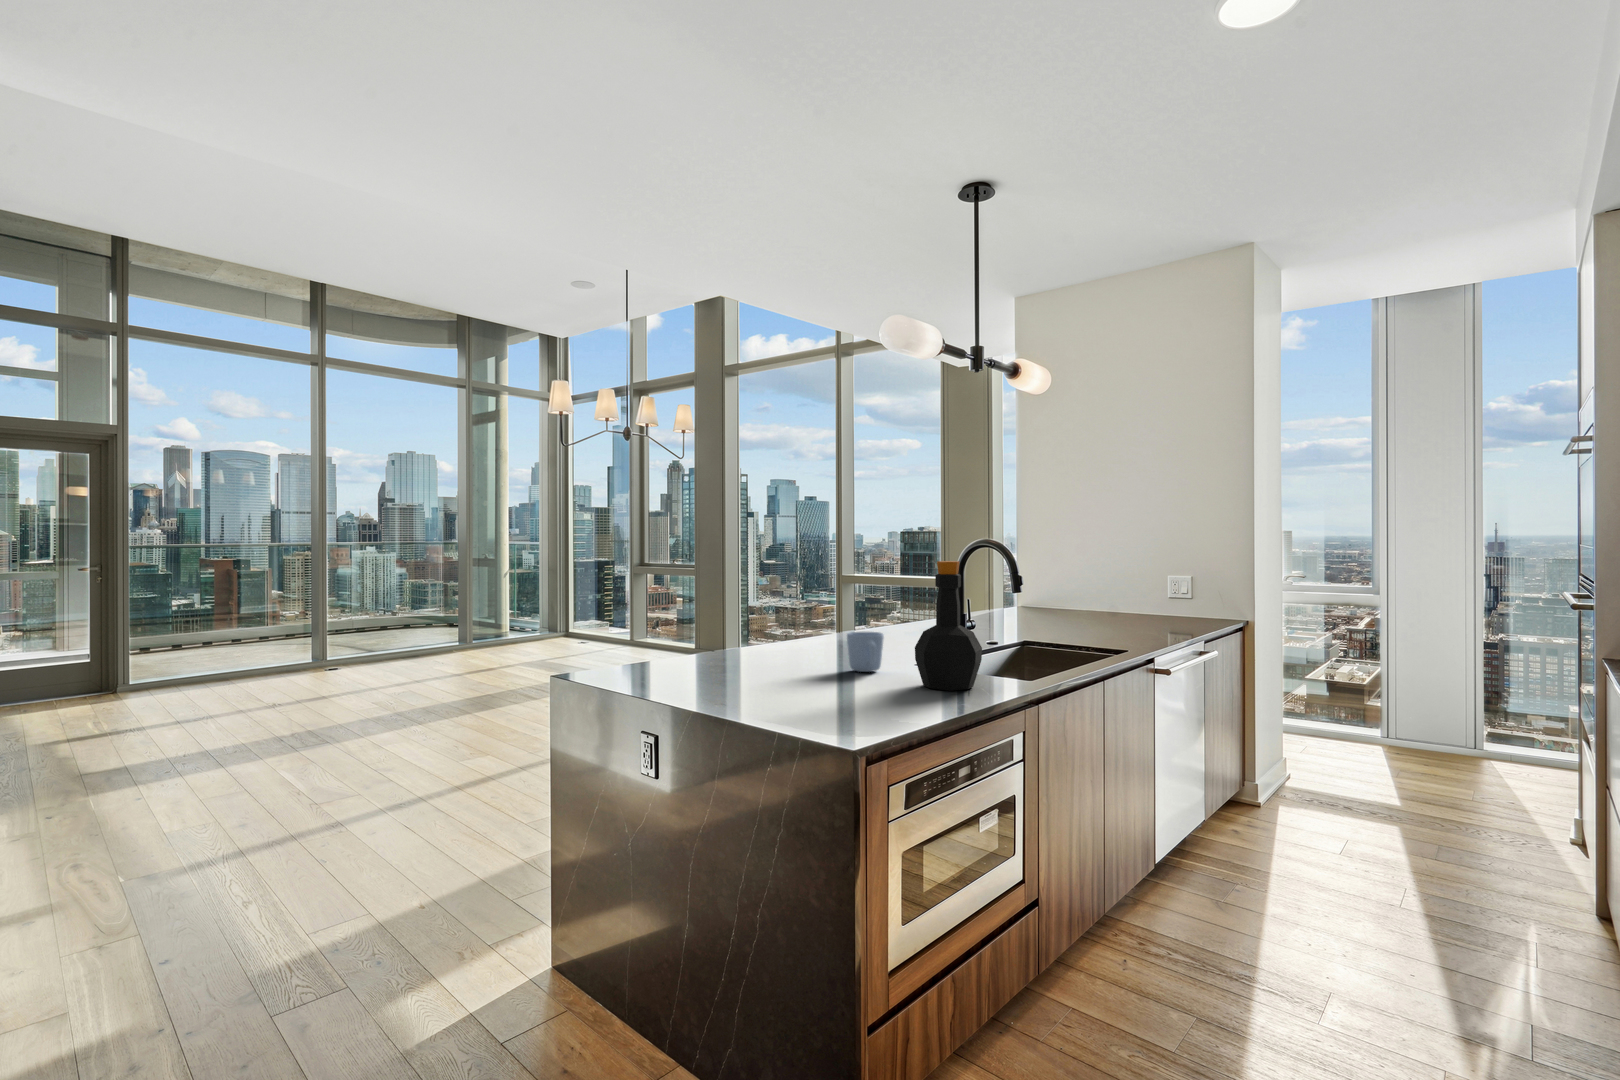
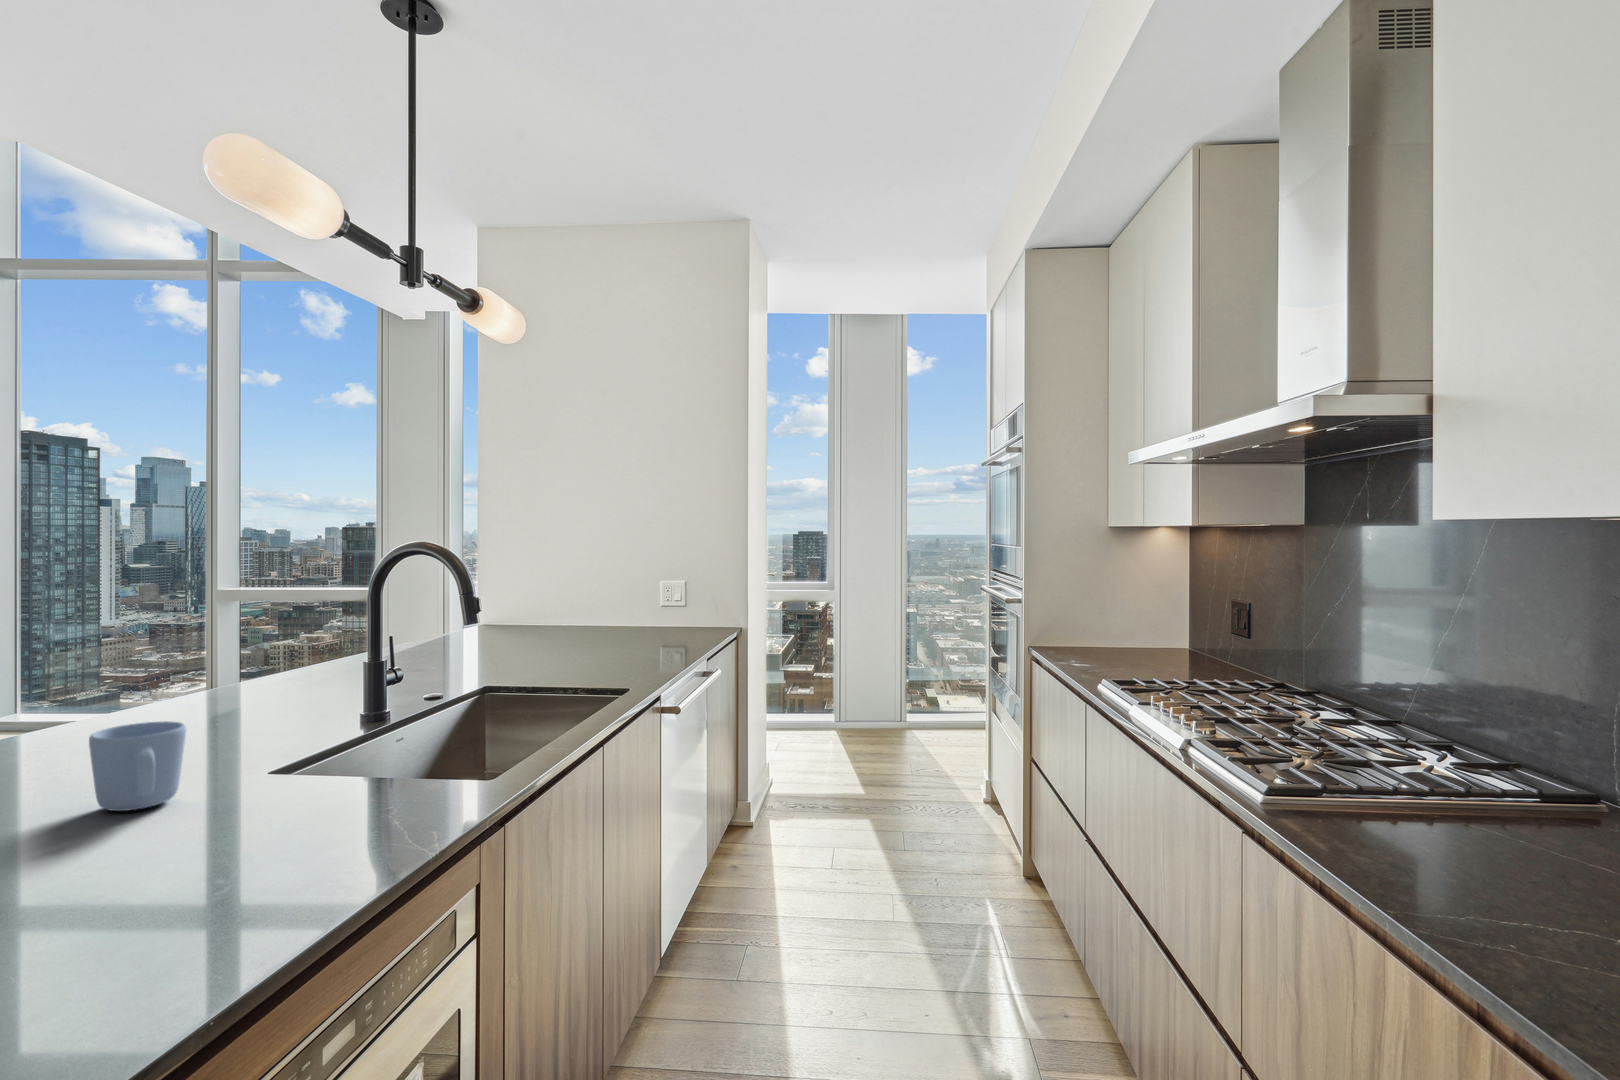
bottle: present [915,561,982,691] -> none [229,585,385,852]

